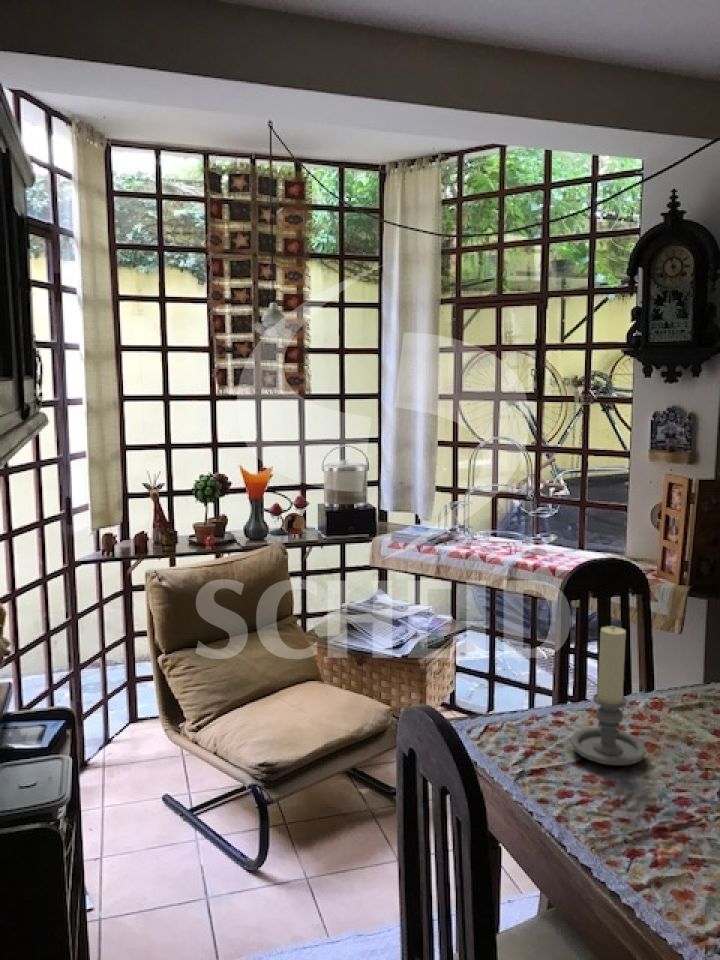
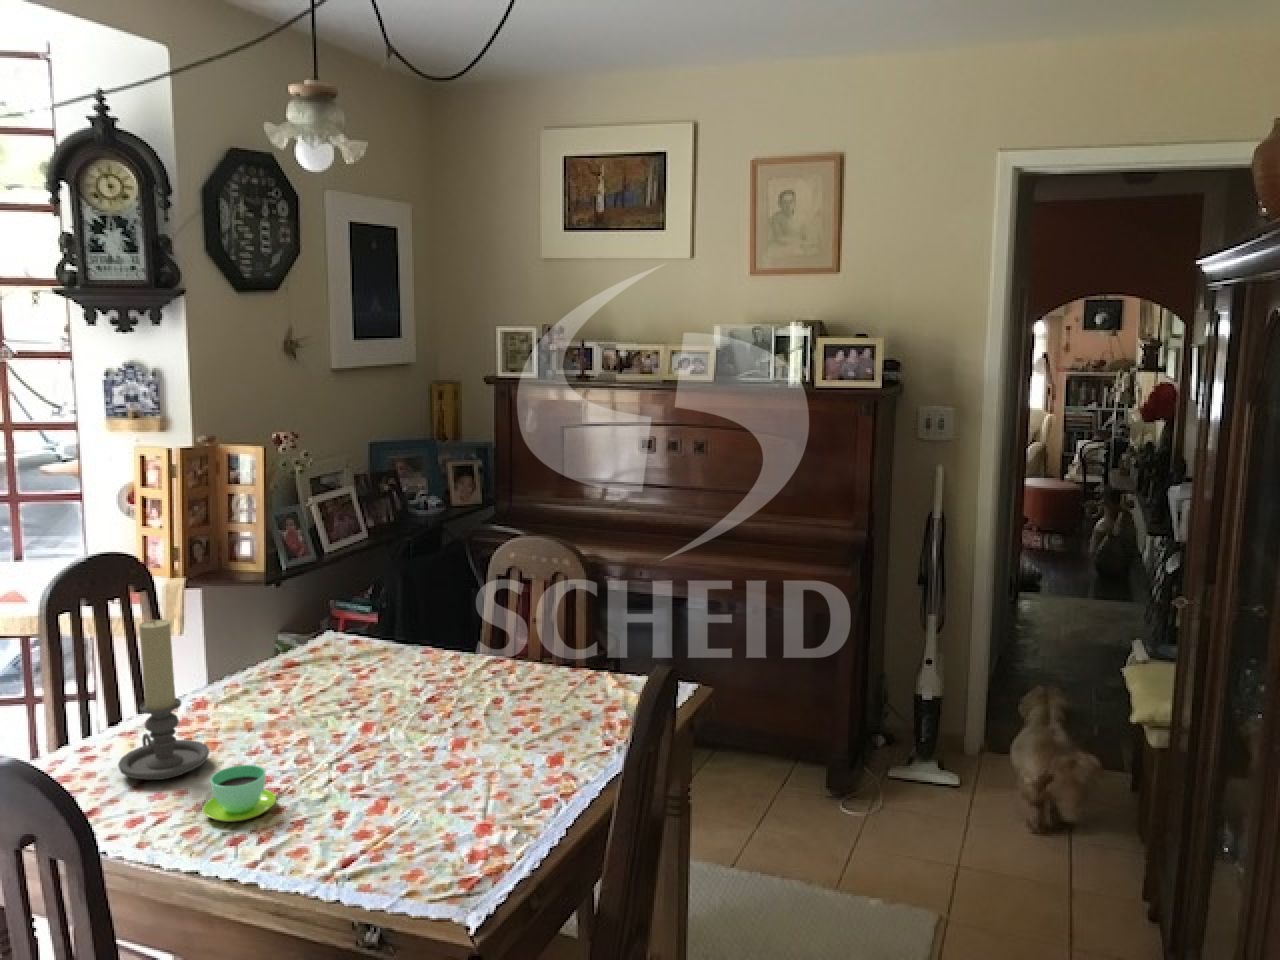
cup: none [616,778,684,837] -> present [203,765,276,822]

